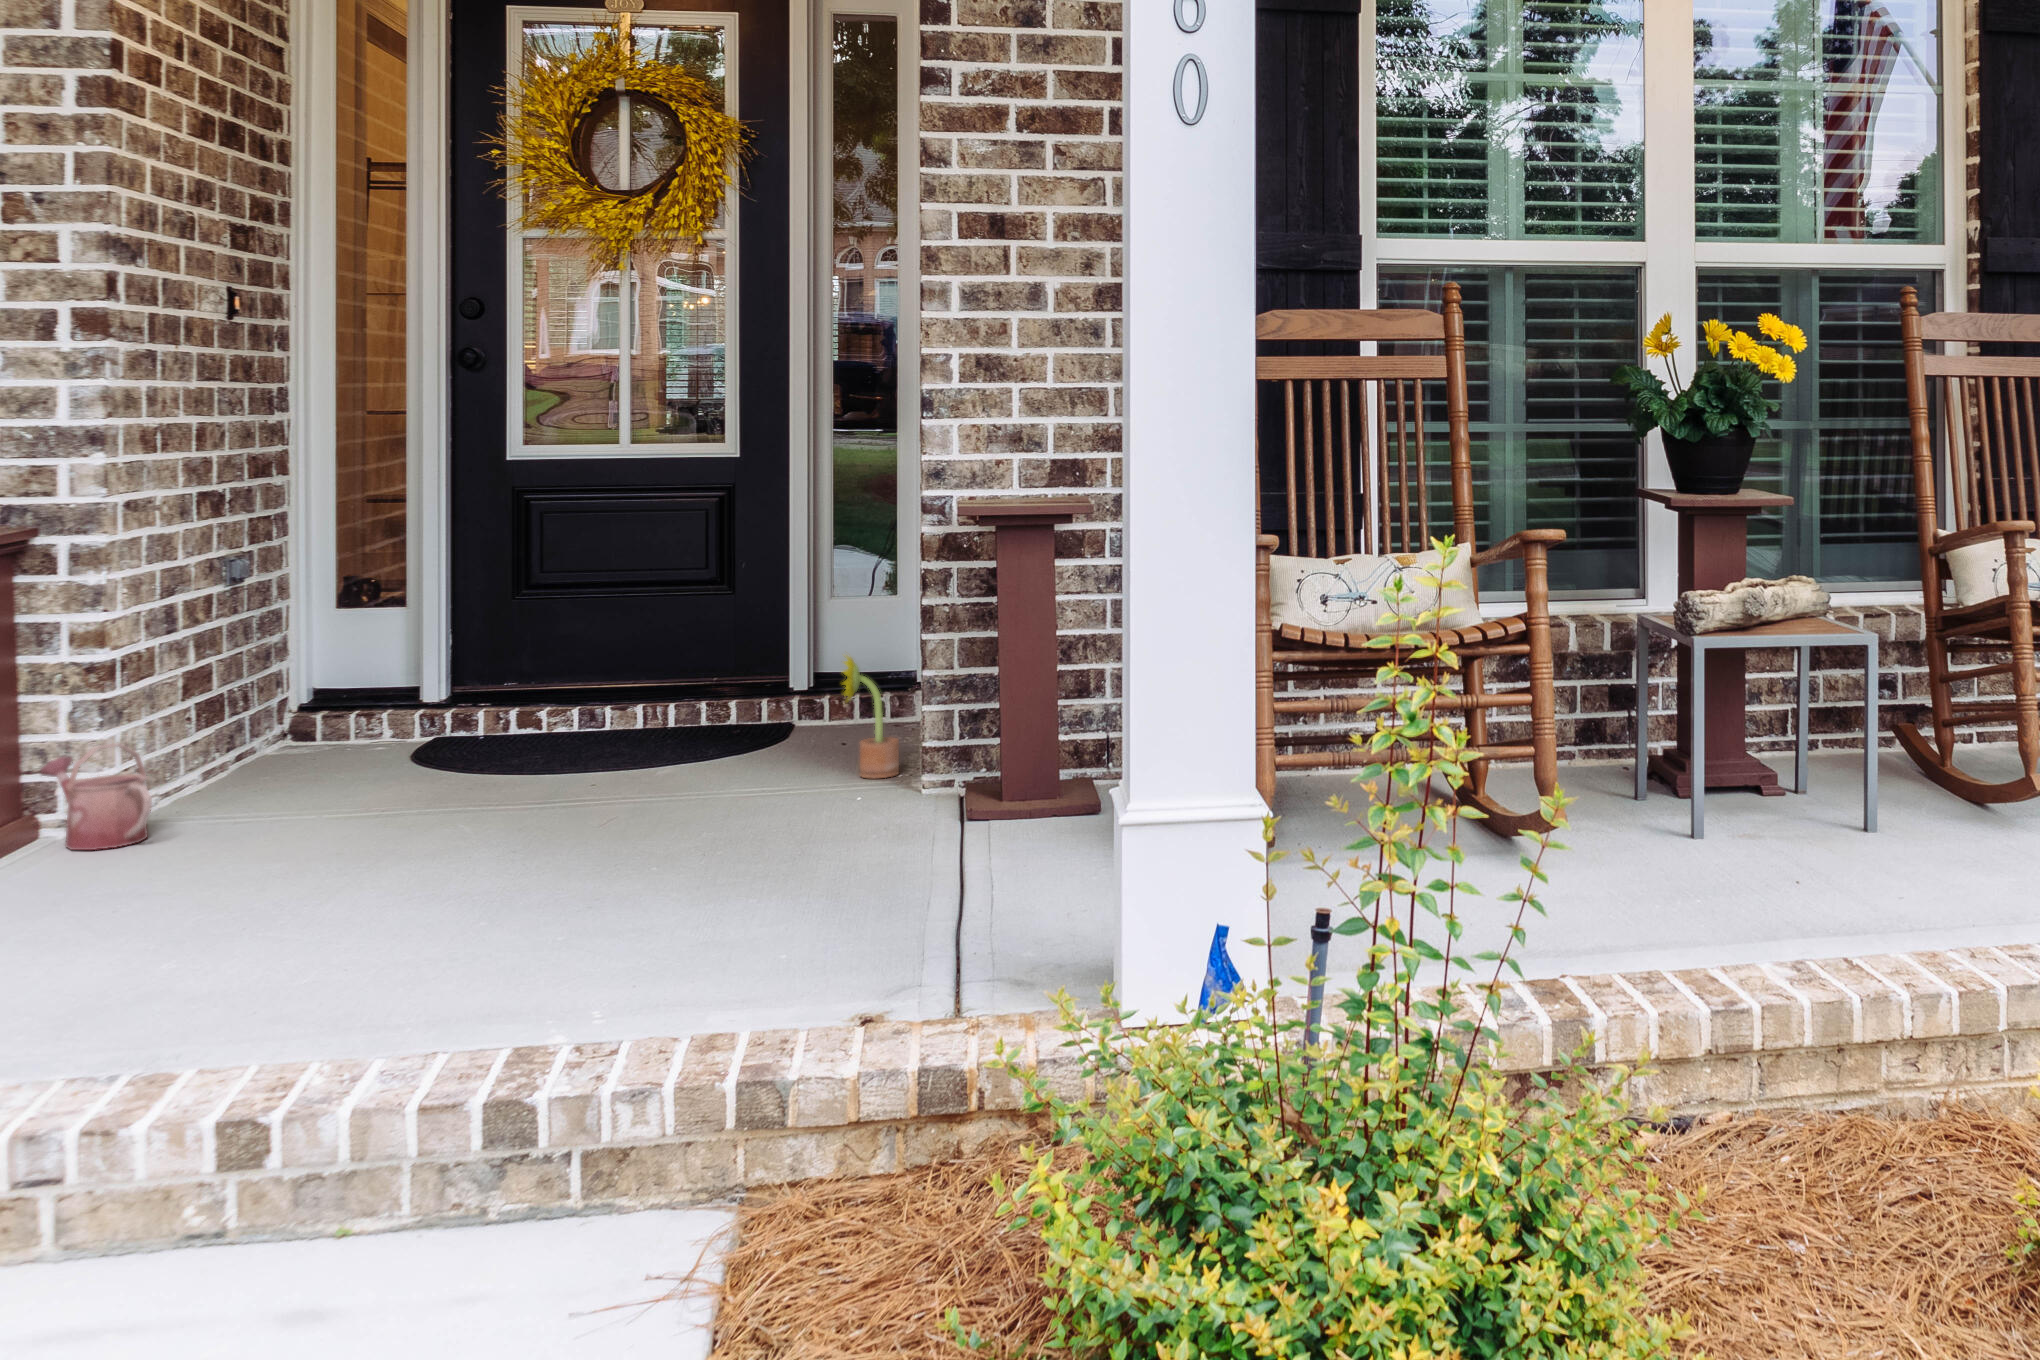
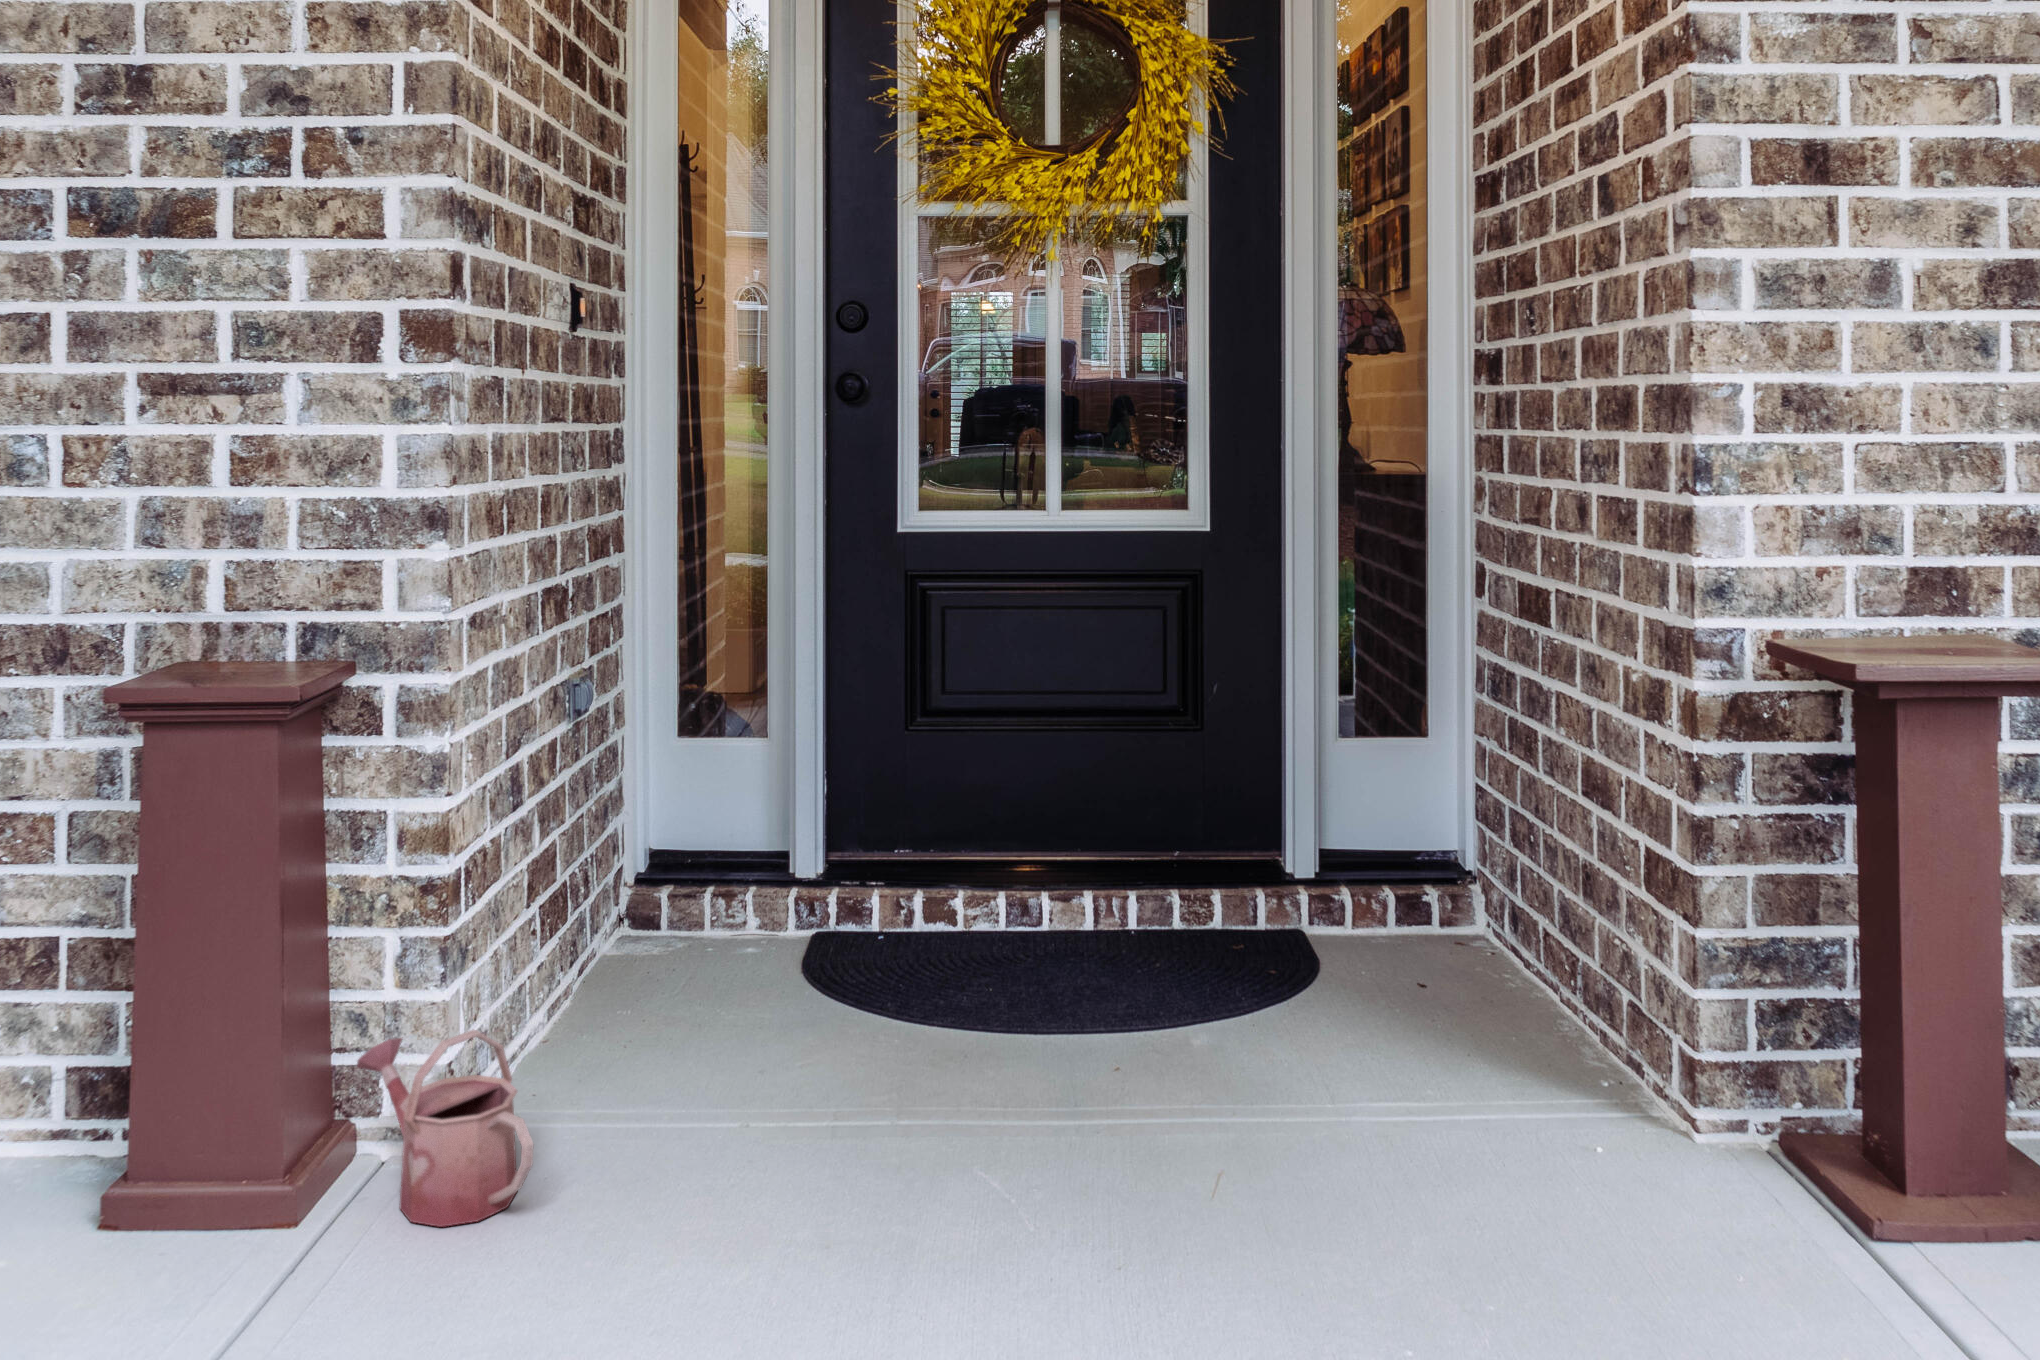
decorative plant: present [843,656,899,778] -> none [1513,880,1623,1107]

